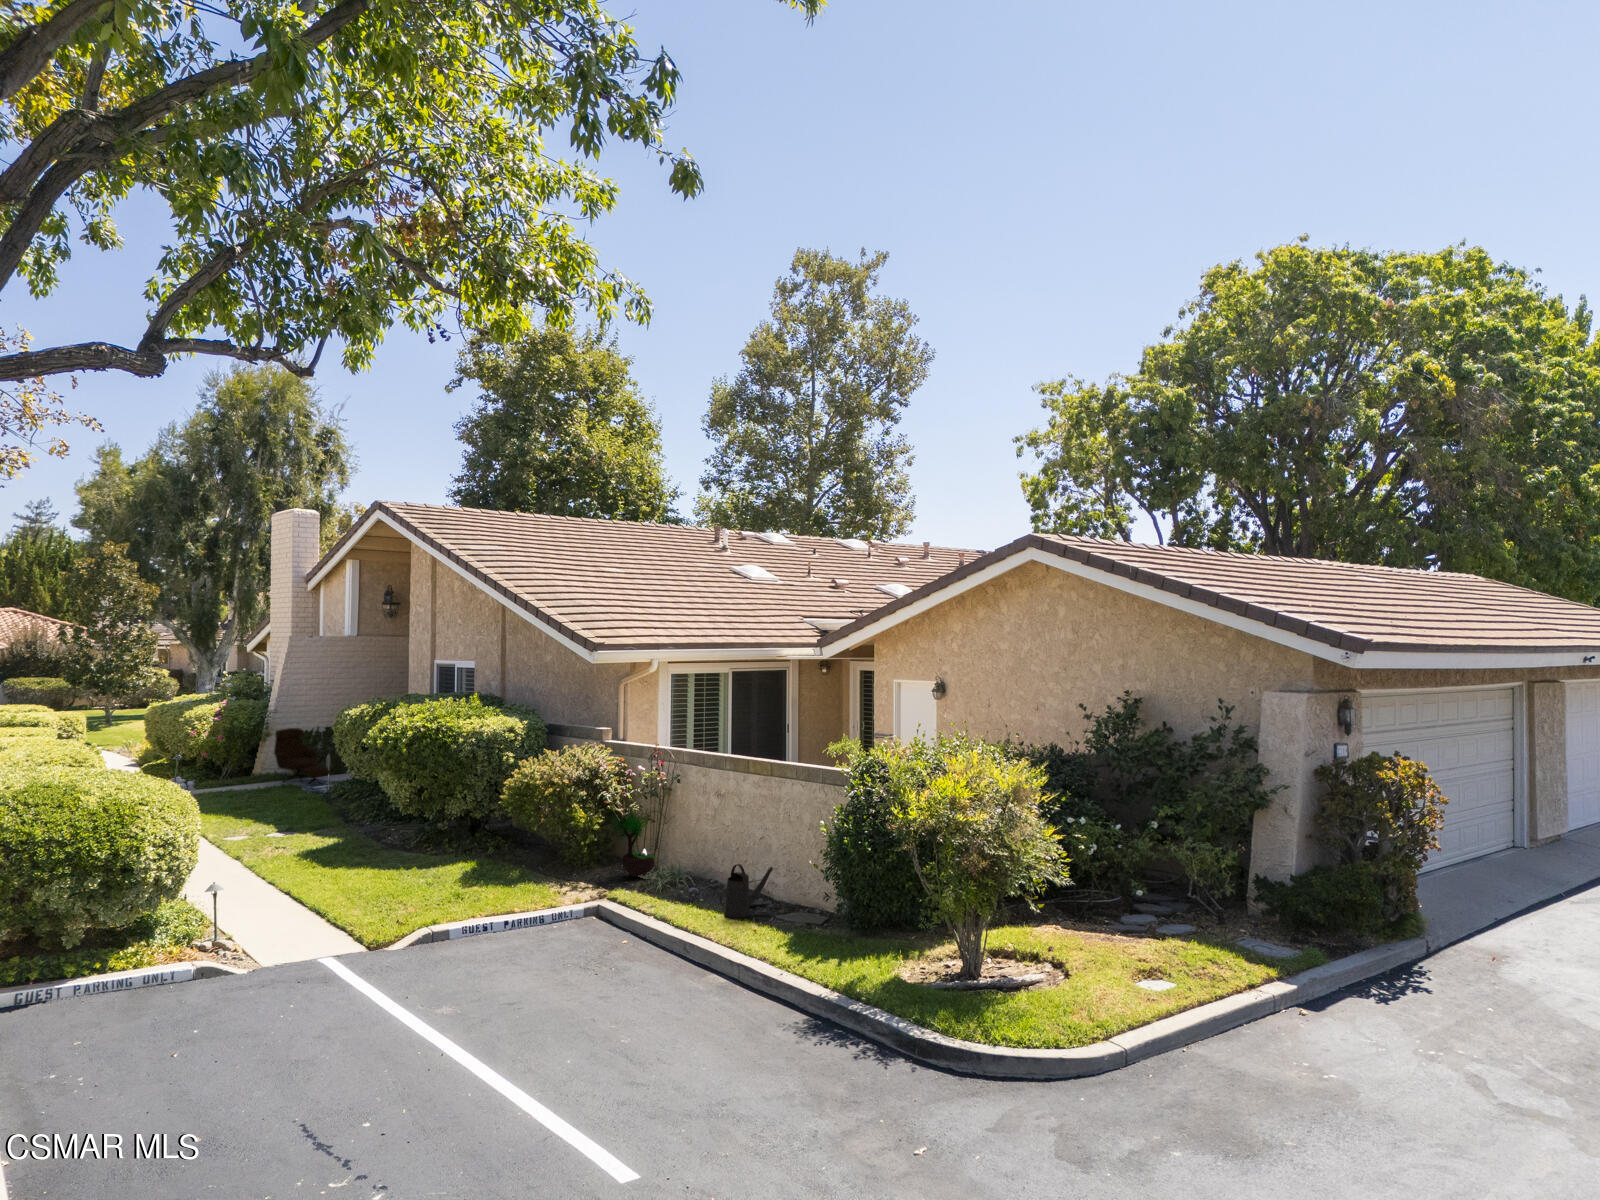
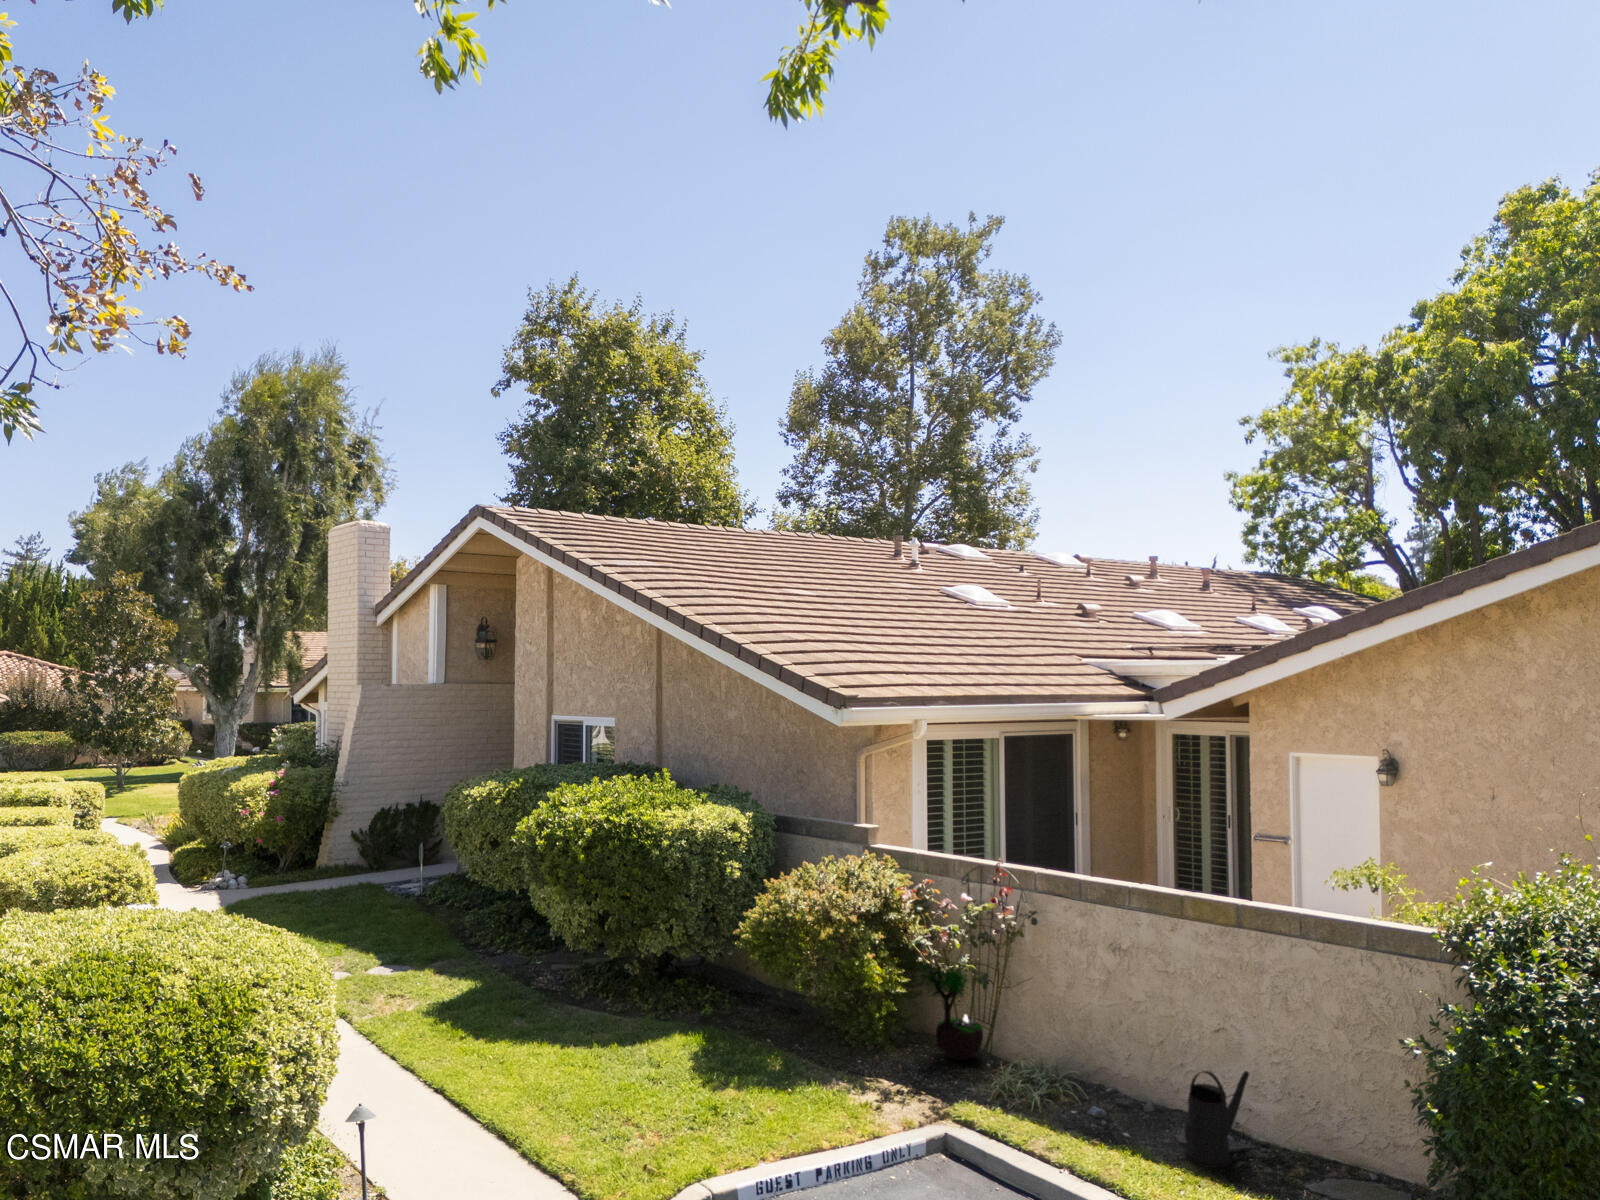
lounge chair: present [274,728,331,783] -> none [342,803,415,879]

